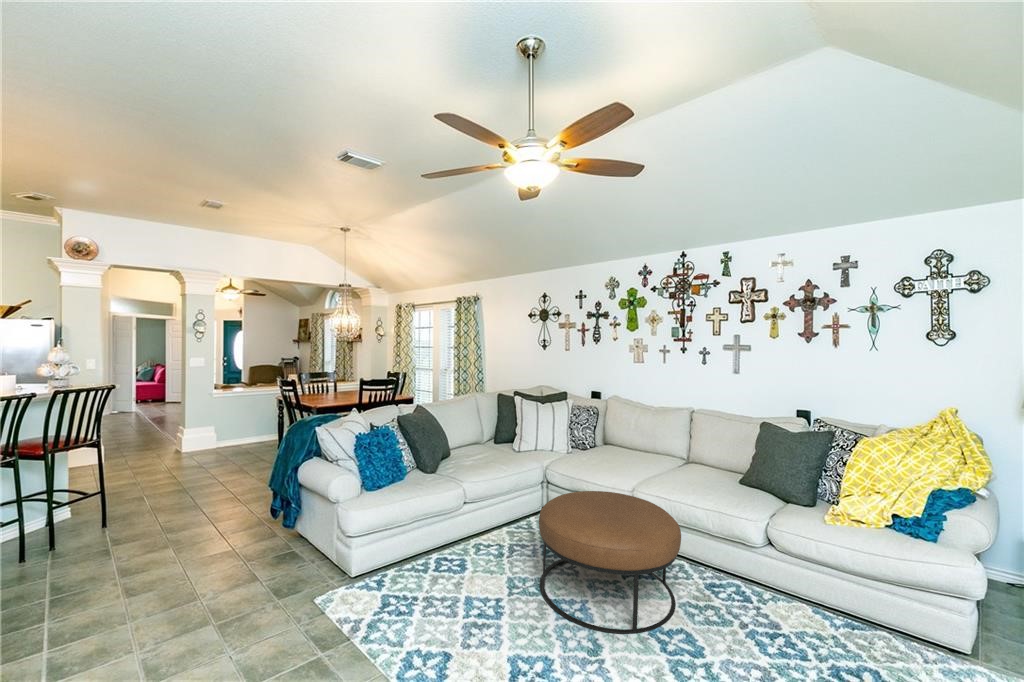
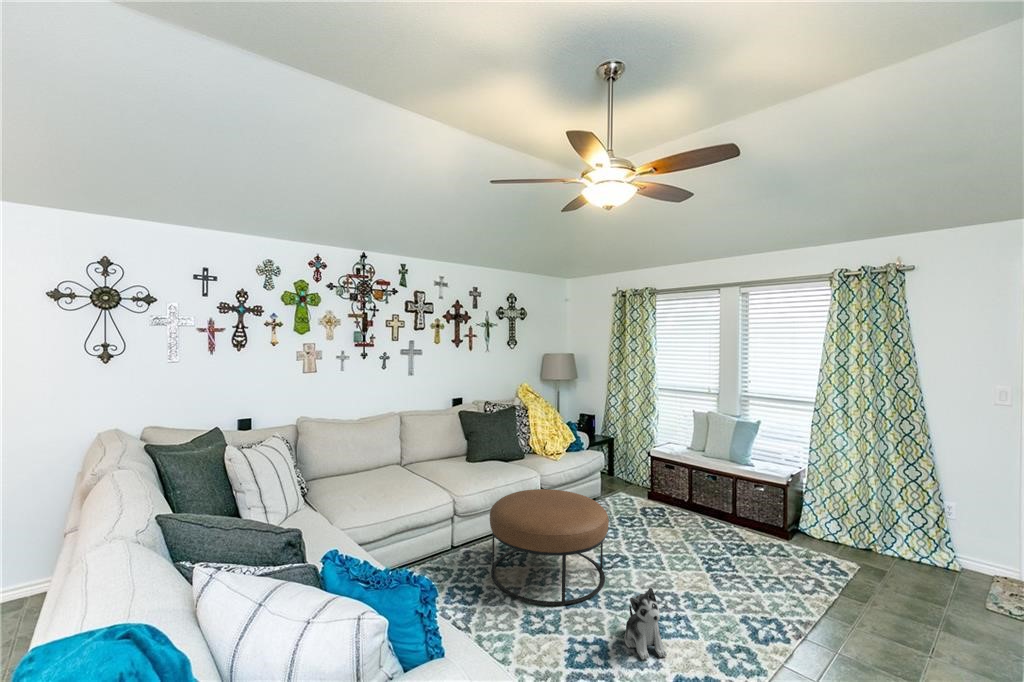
plush toy: none [455,579,517,661] -> present [624,588,667,659]

